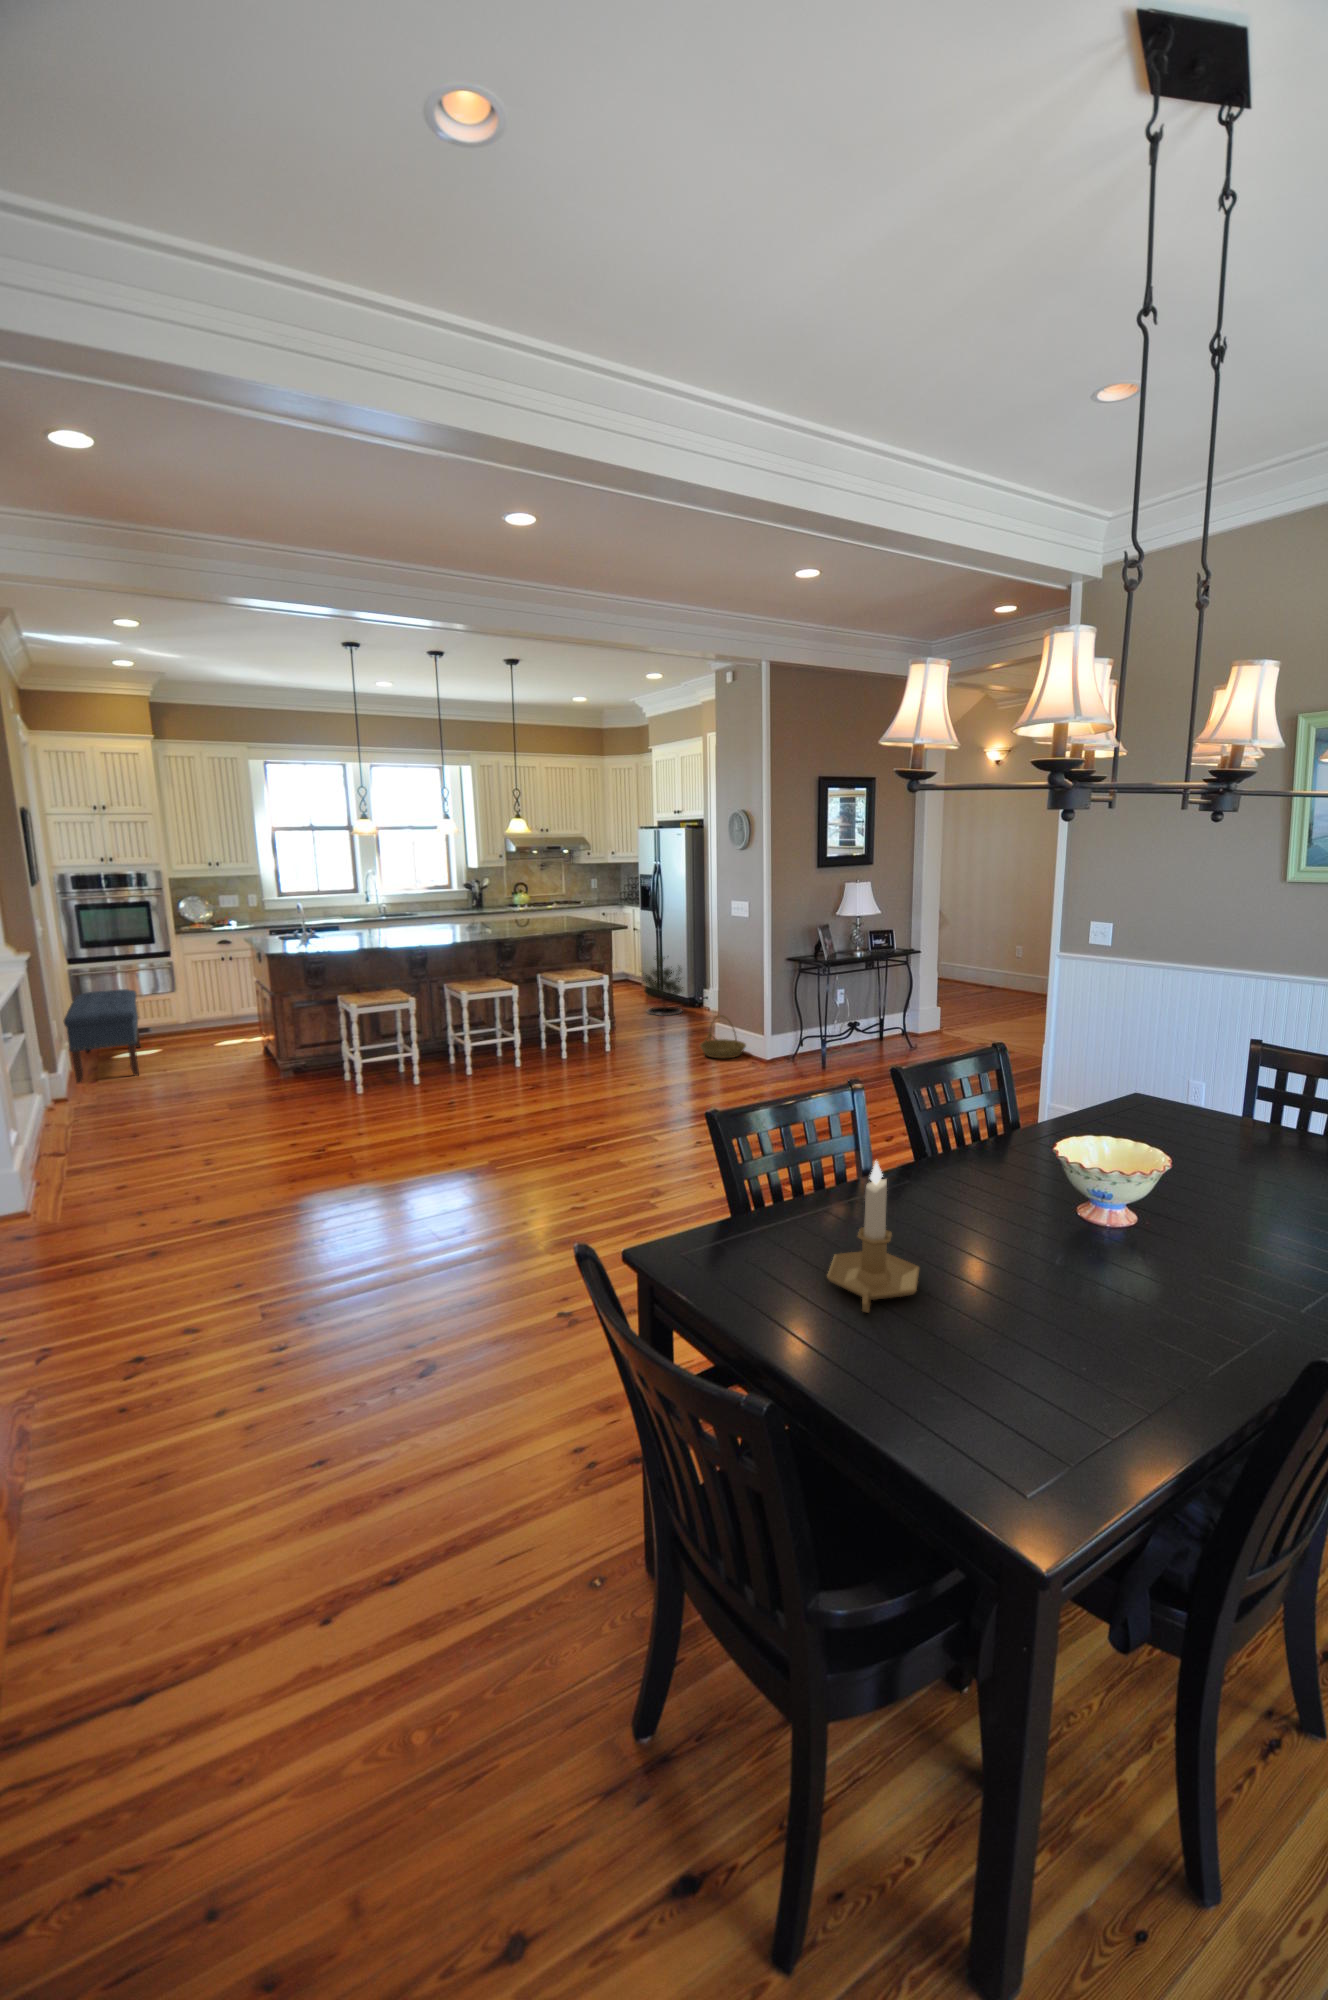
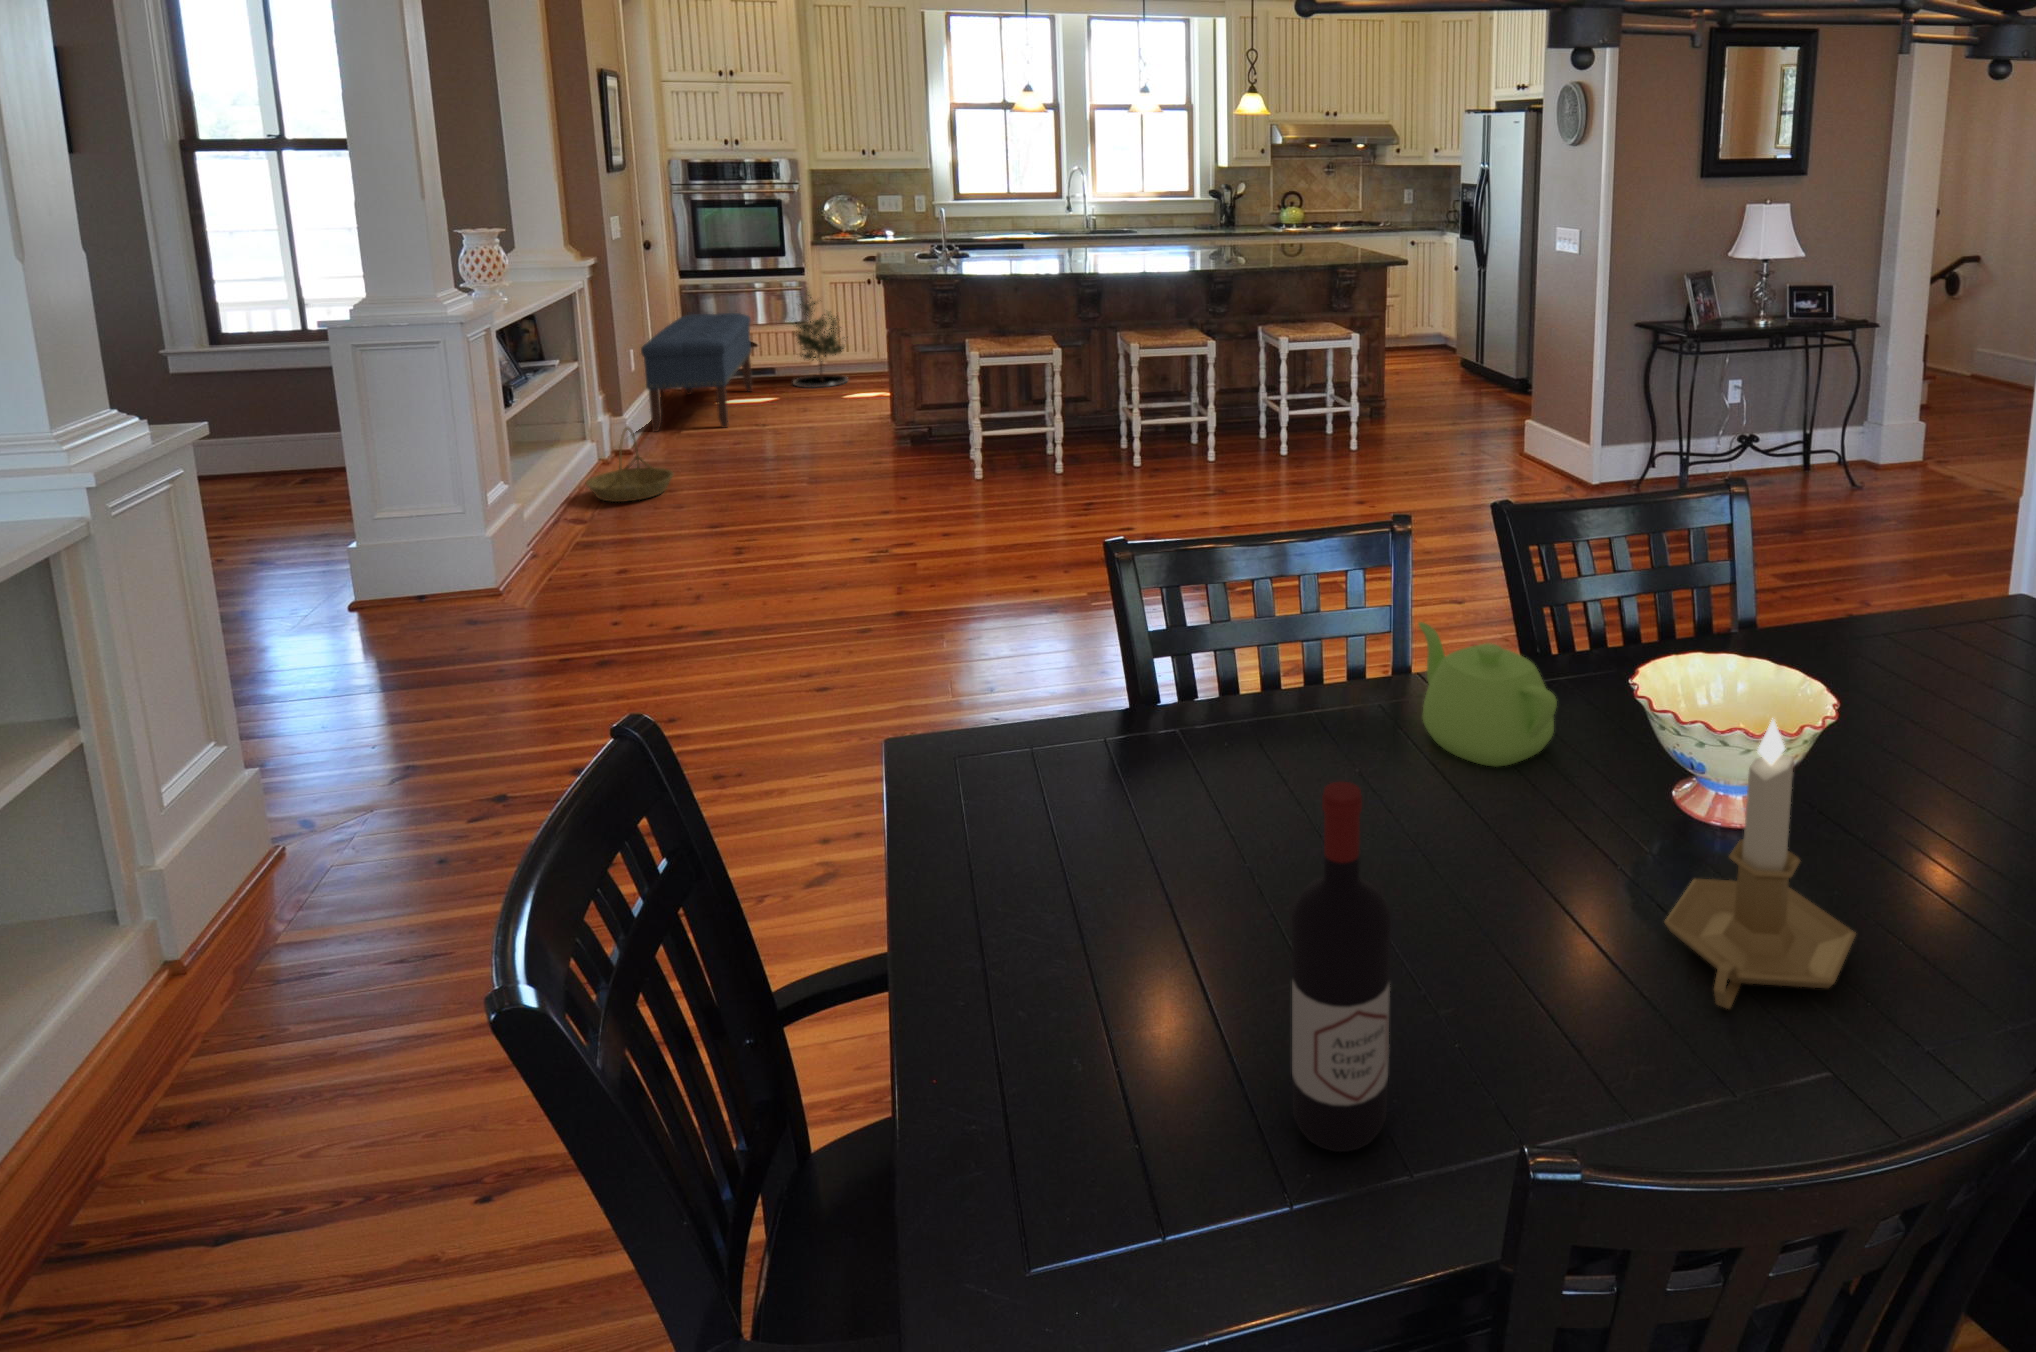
potted tree: present [643,953,683,1016] -> present [793,295,848,388]
basket: present [700,1015,746,1059] -> present [586,427,674,502]
teapot: none [919,1139,1028,1216] -> present [1419,622,1557,766]
candlestick: present [827,1162,919,1312] -> present [1665,718,1856,1009]
wine bottle: none [1090,1213,1161,1417] -> present [1292,782,1391,1152]

